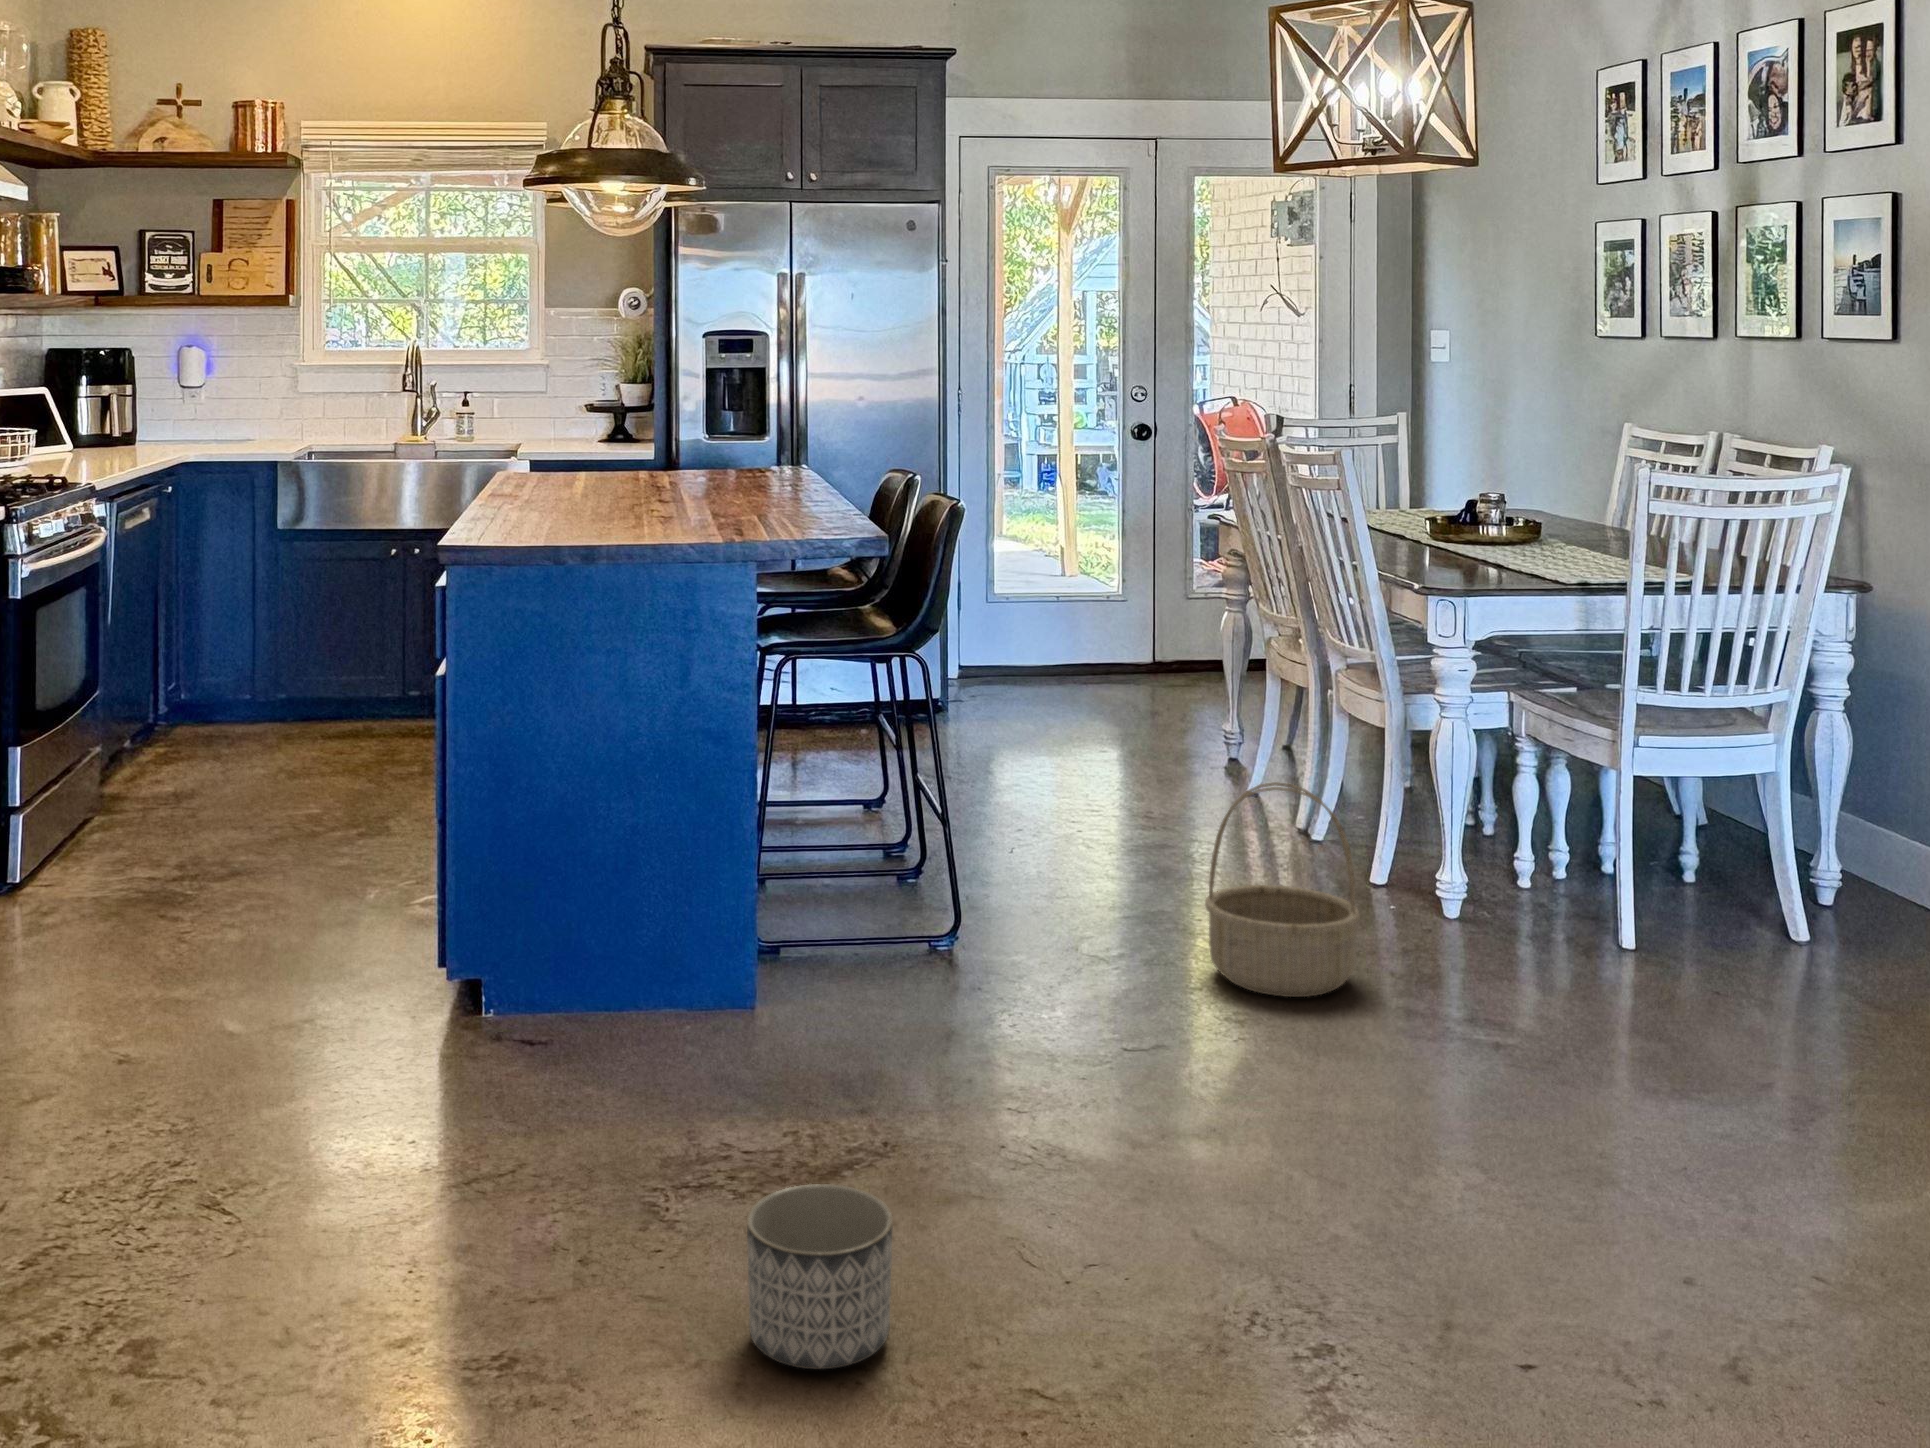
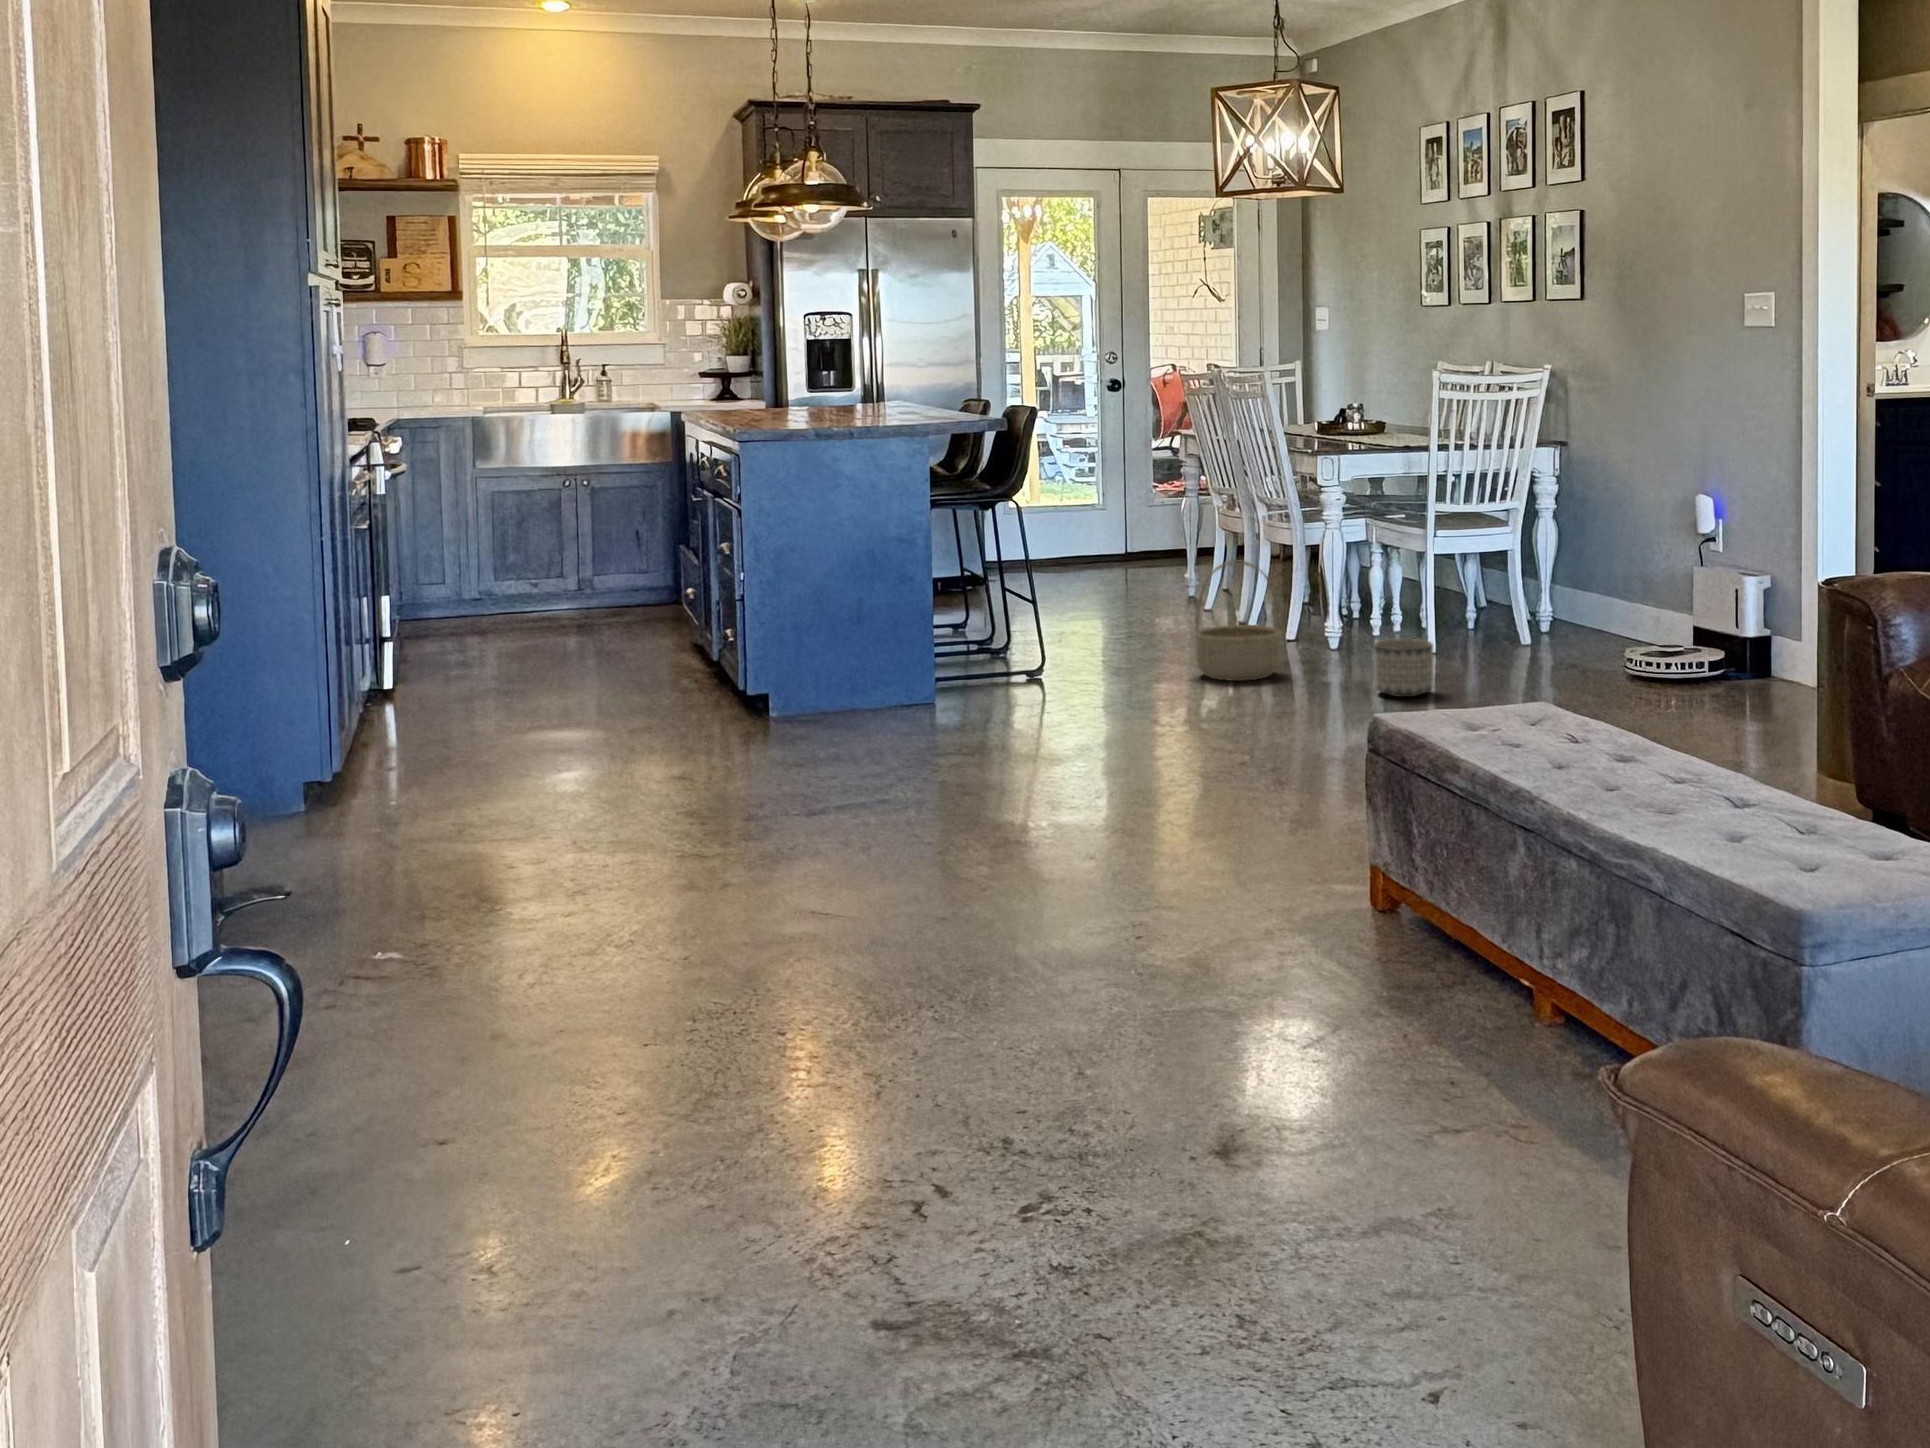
planter: present [747,1184,893,1369] -> present [1374,639,1433,697]

